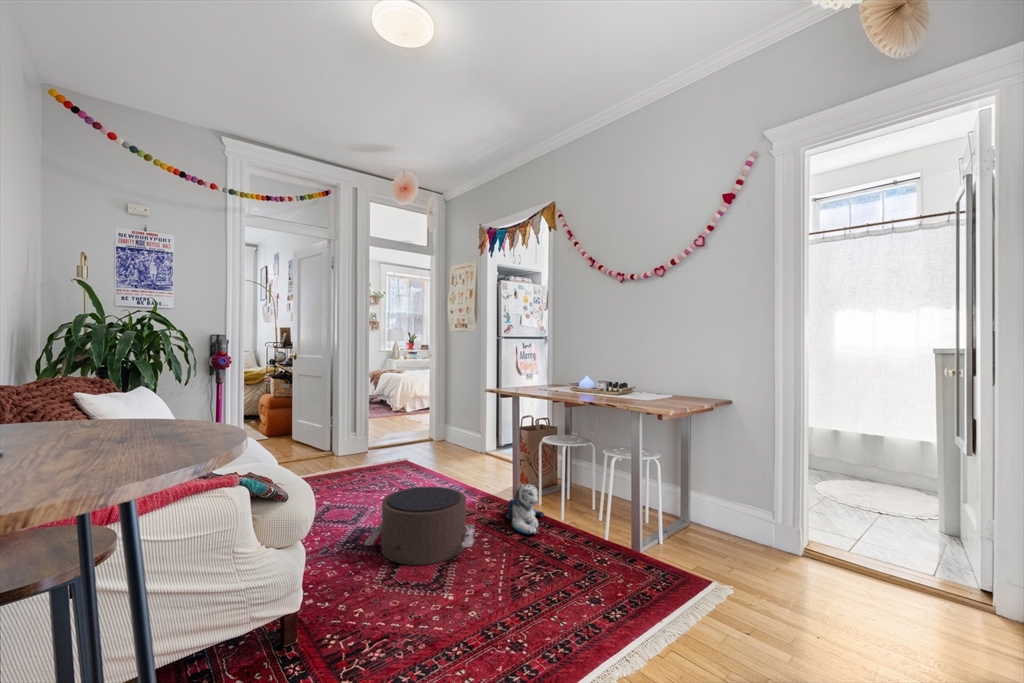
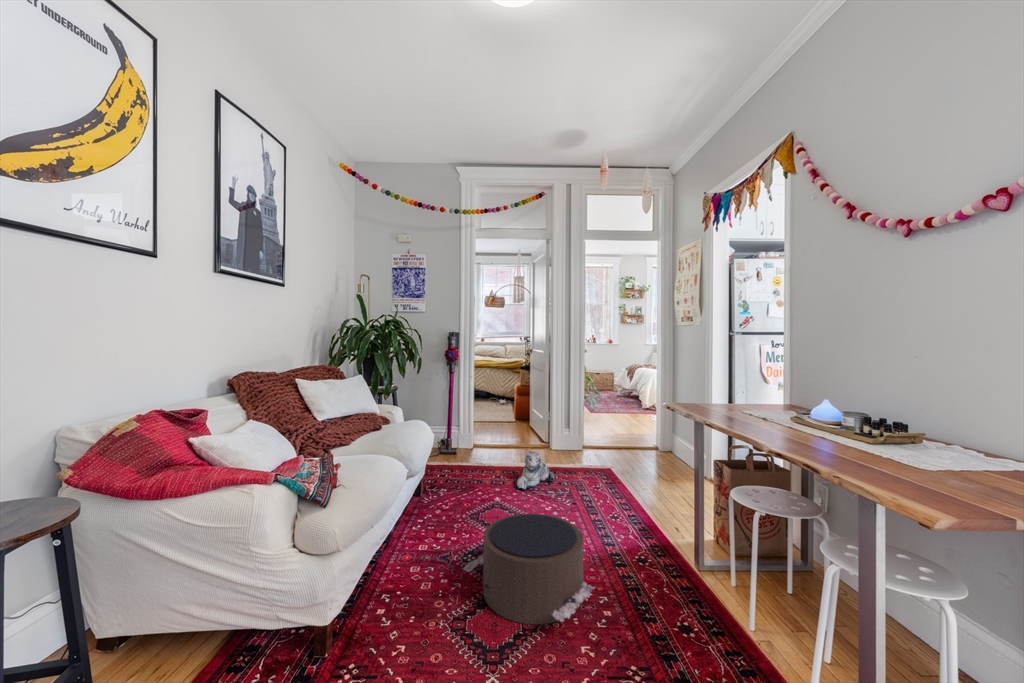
plush toy: present [506,484,544,535] -> present [517,451,555,490]

